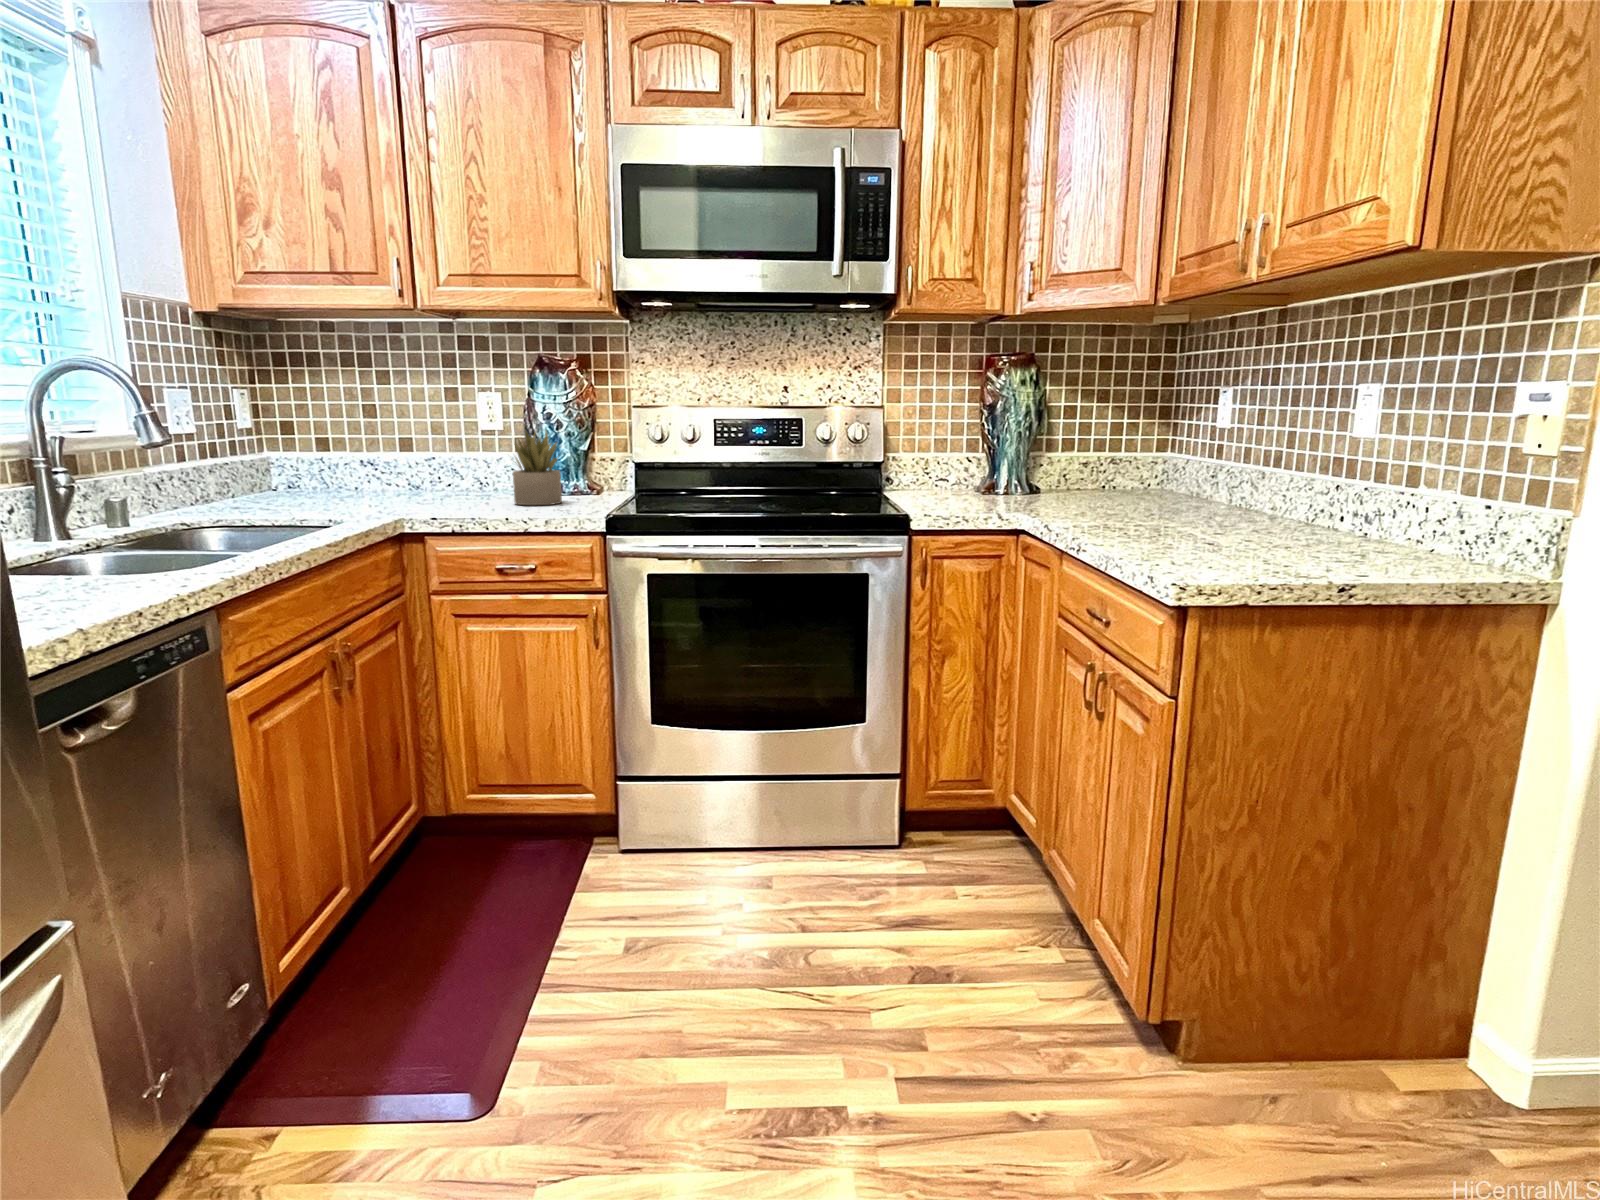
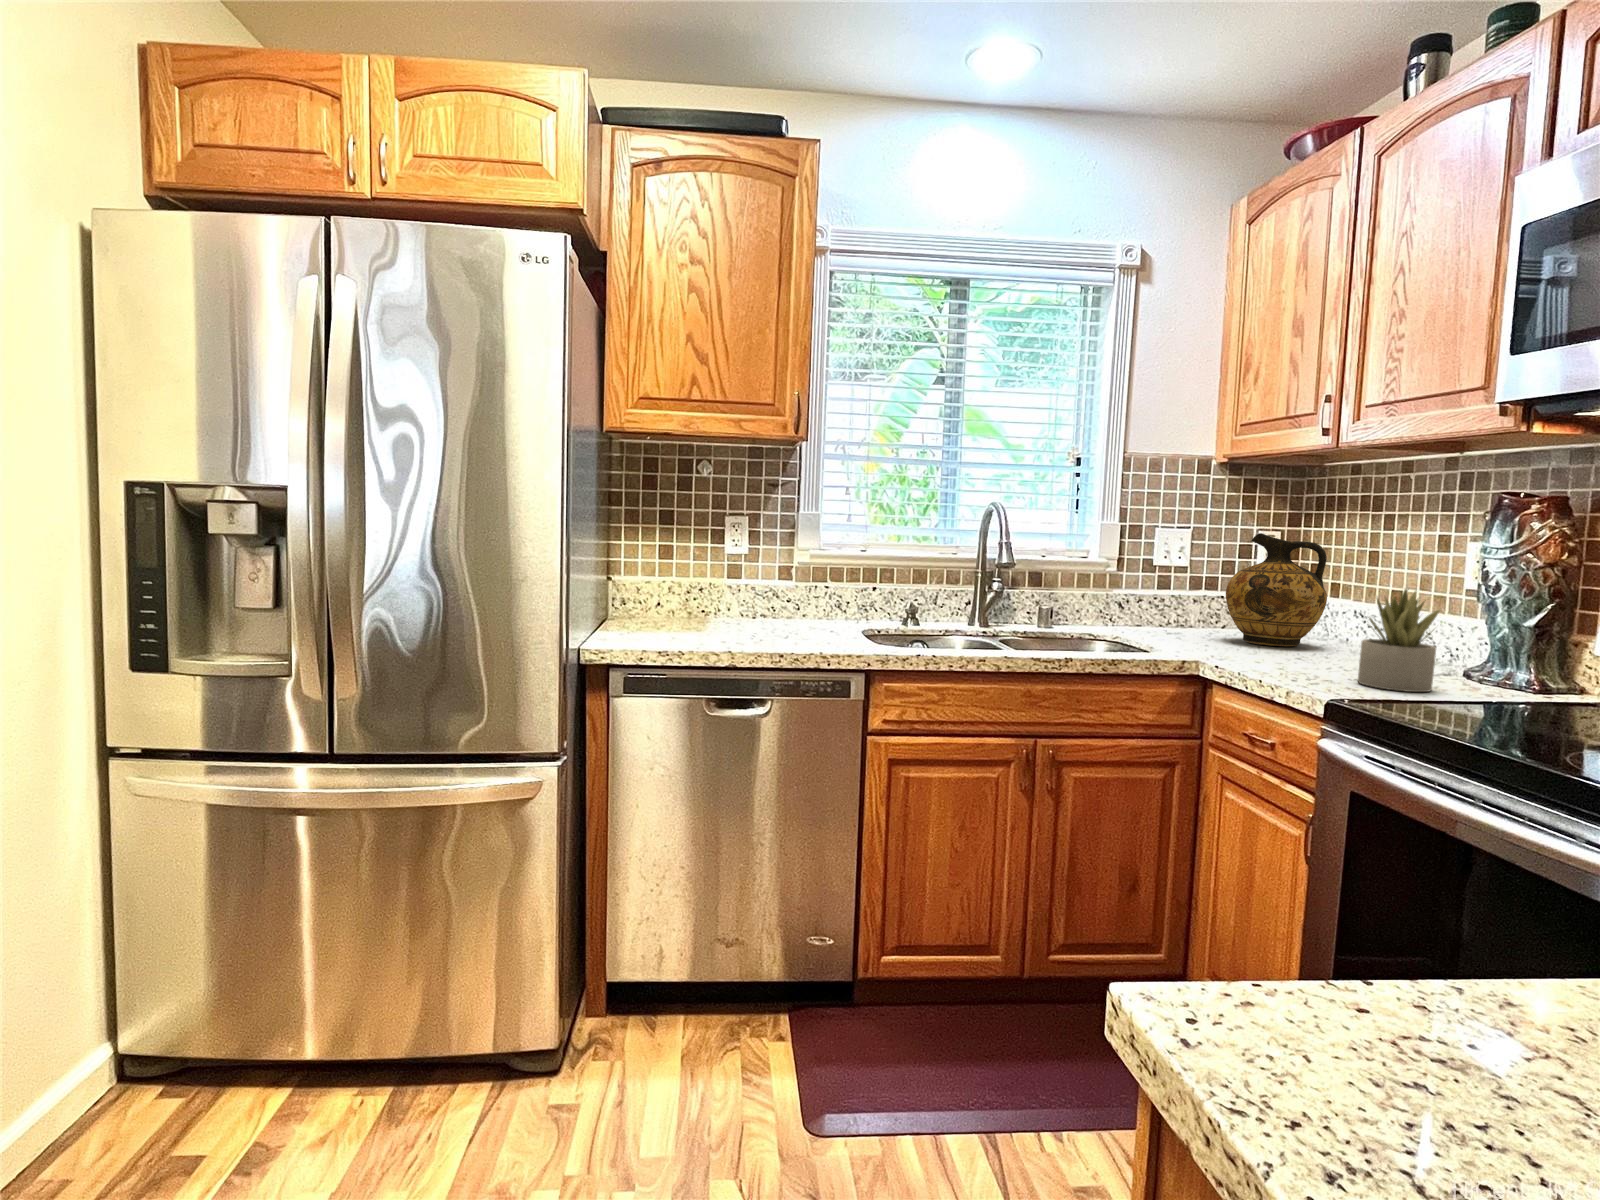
ceramic jug: none [269,391,367,502] -> present [1226,533,1327,646]

